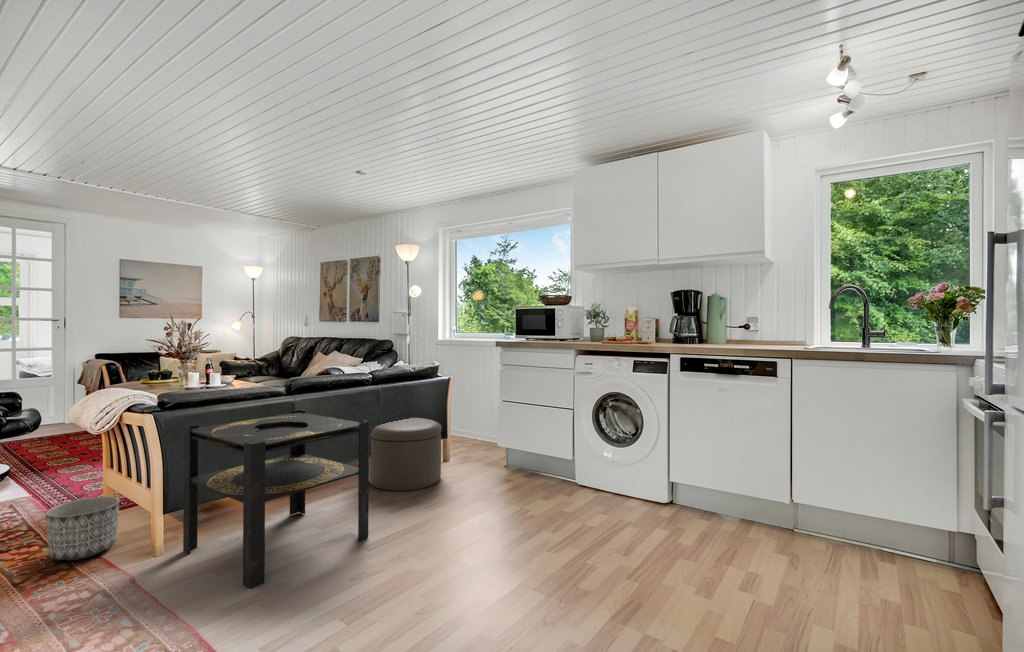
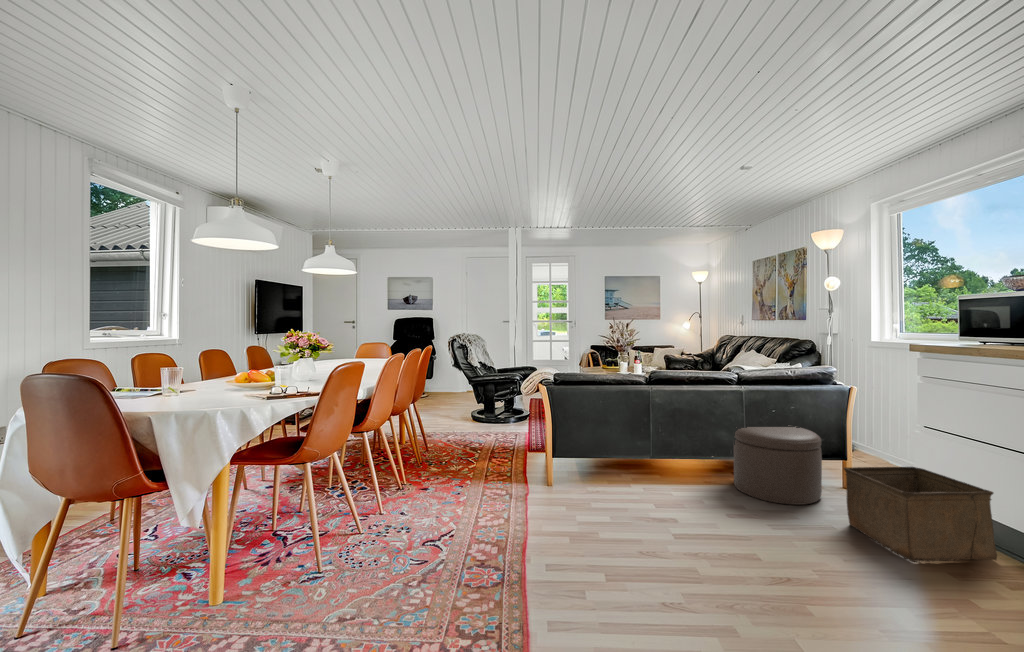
side table: present [183,410,369,589] -> none [563,399,687,527]
storage bin: none [469,433,552,501] -> present [844,467,997,562]
planter: present [46,496,120,560] -> none [503,436,539,473]

